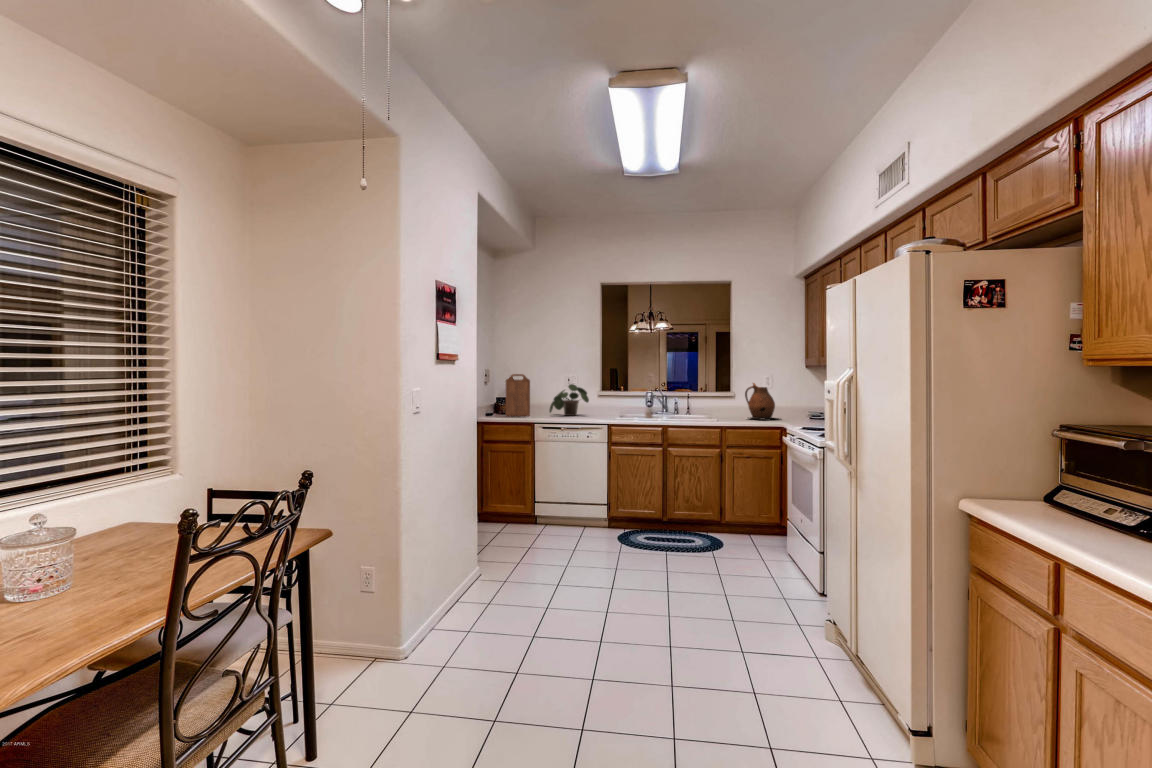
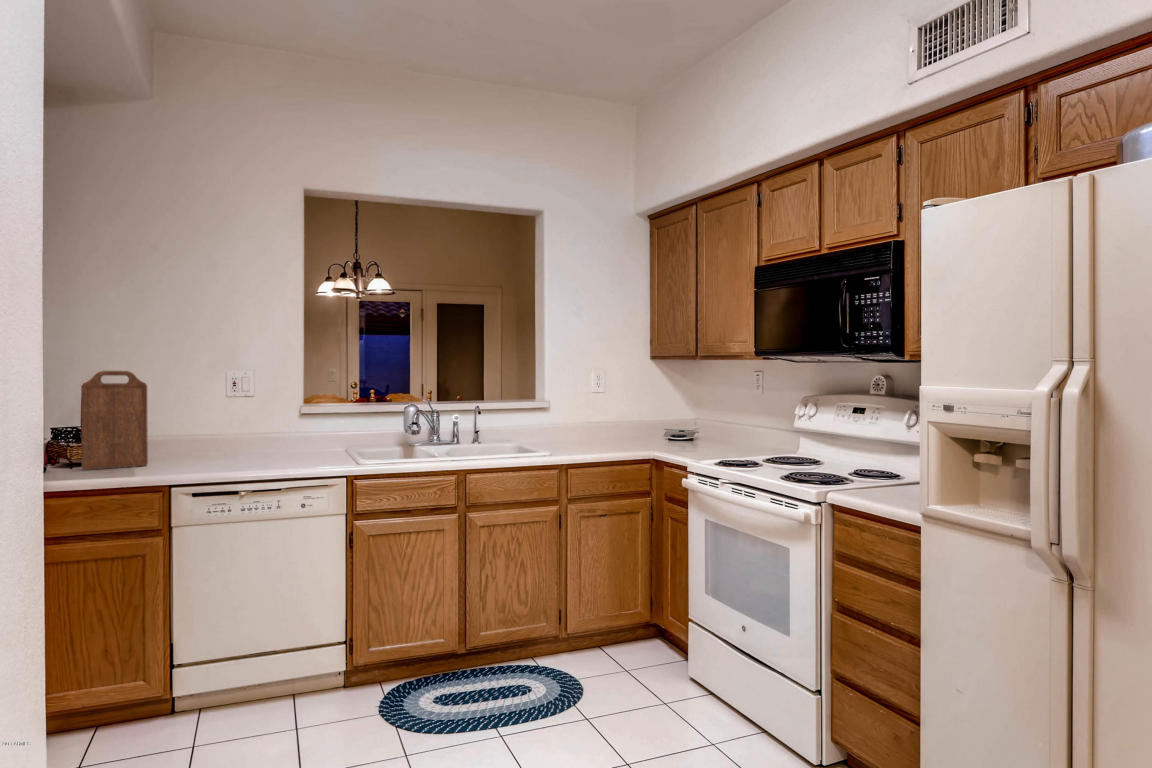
ceramic pitcher: present [745,383,778,419] -> none [584,386,642,451]
potted plant: present [549,384,589,416] -> none [195,392,288,460]

